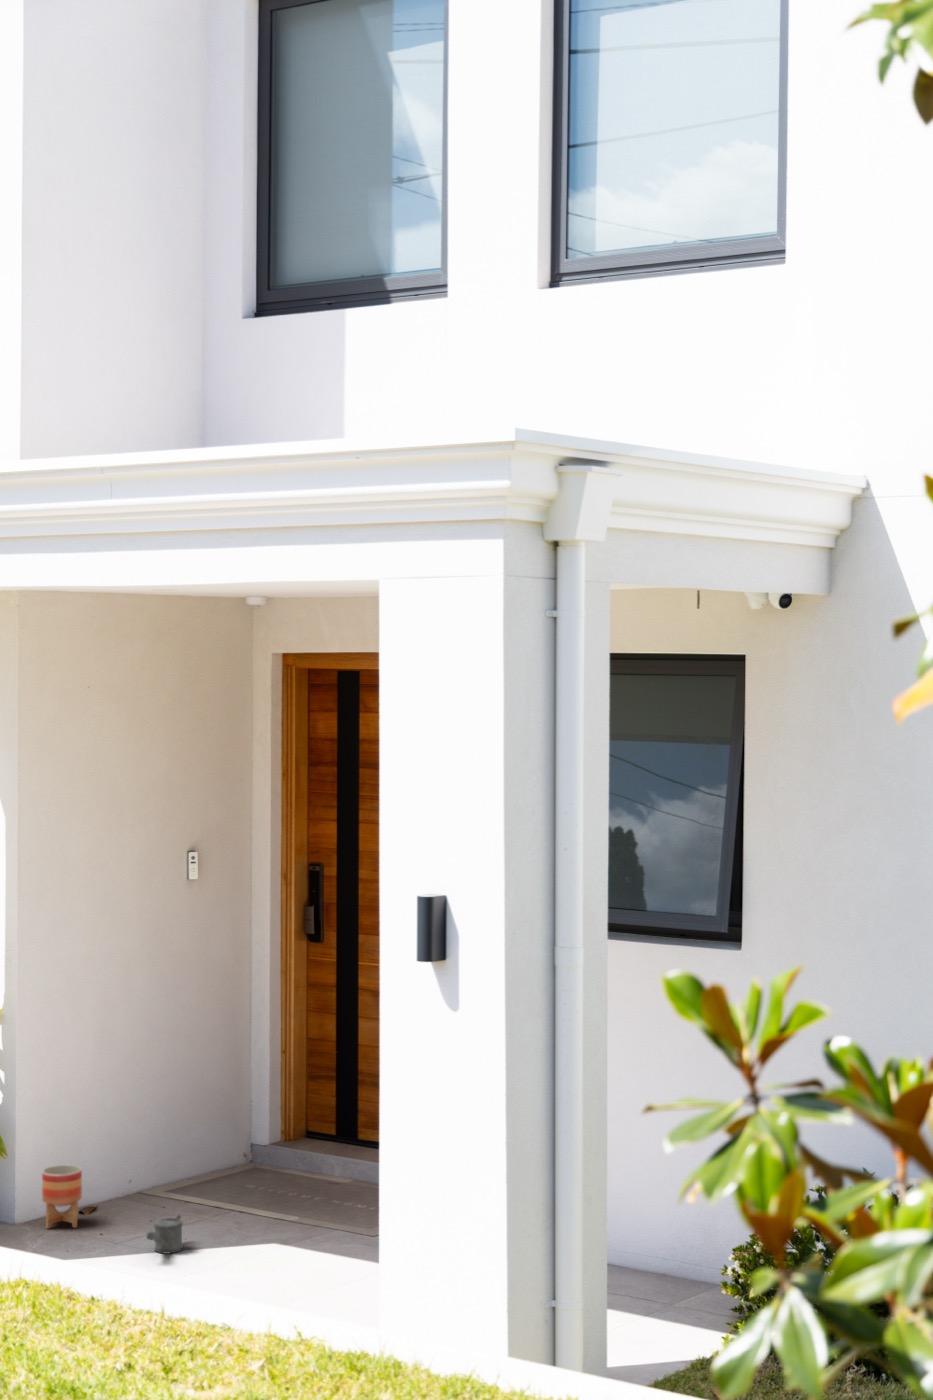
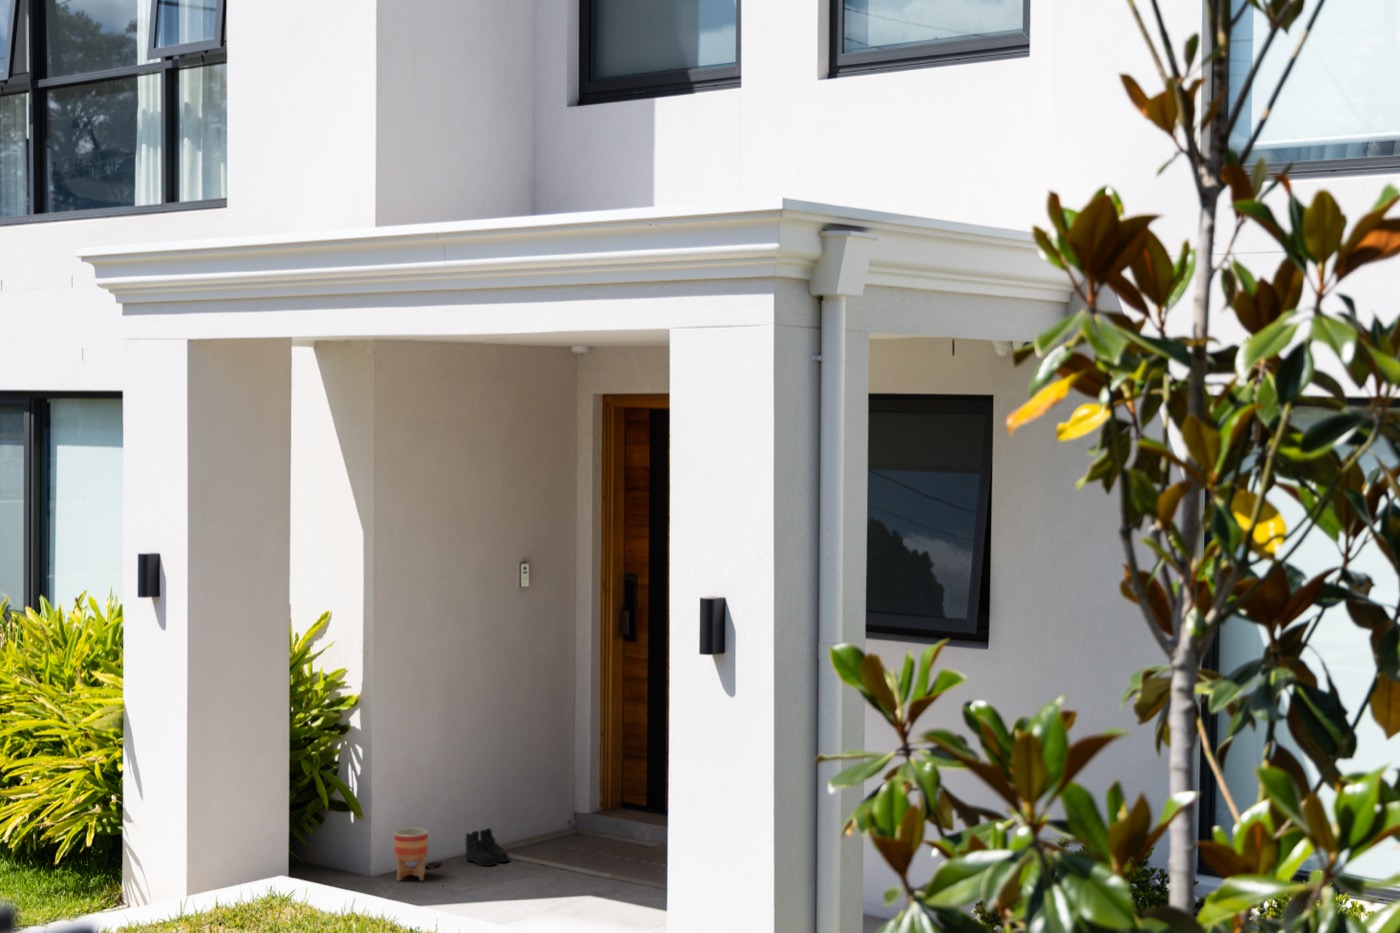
boots: none [124,1162,177,1208] -> present [465,828,509,866]
watering can: present [147,1214,183,1253] -> none [479,870,511,903]

